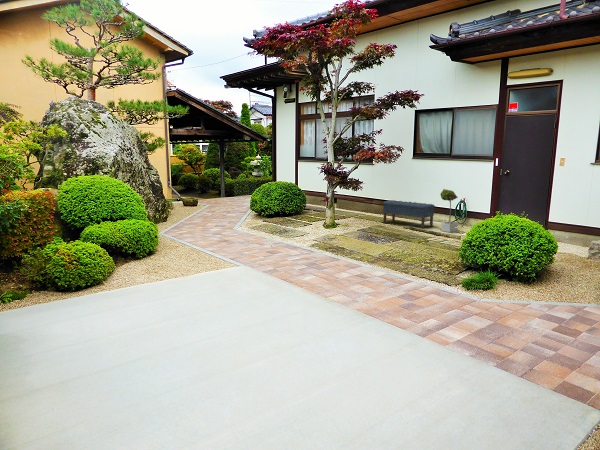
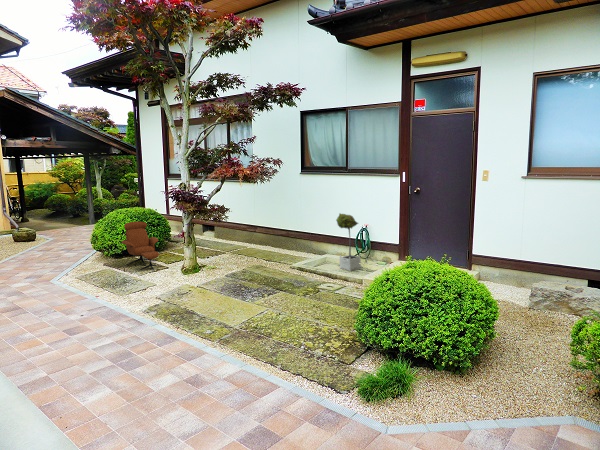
lounge chair: none [277,191,306,226] -> present [122,221,161,270]
bench: present [383,200,435,229] -> none [267,228,332,266]

